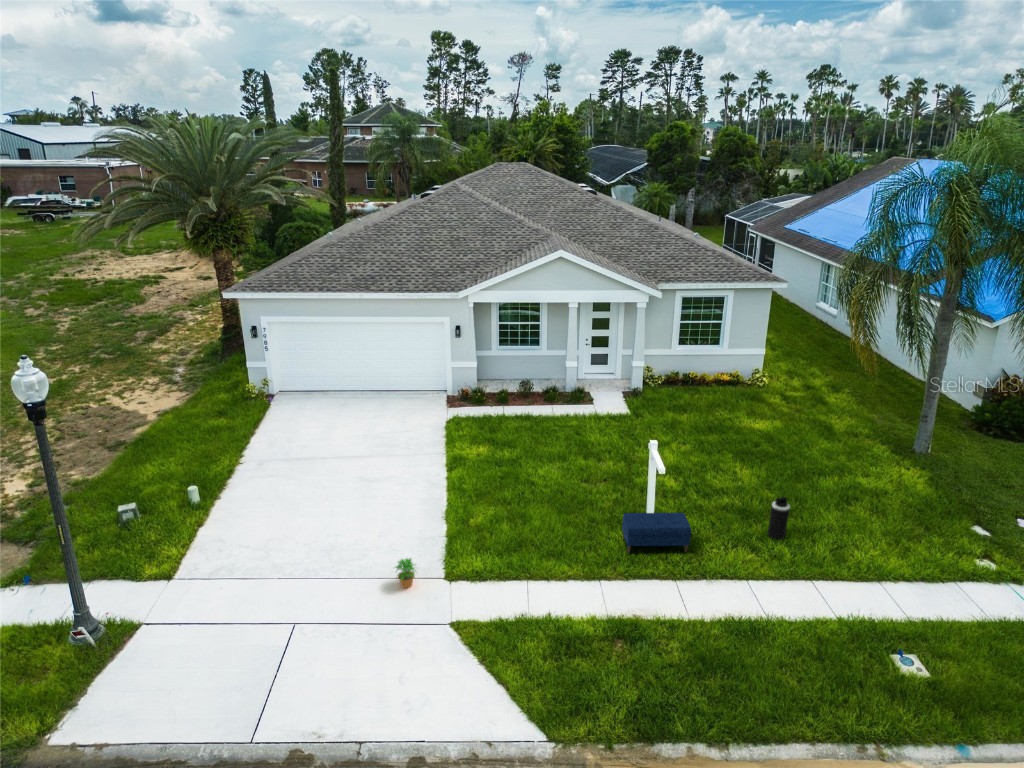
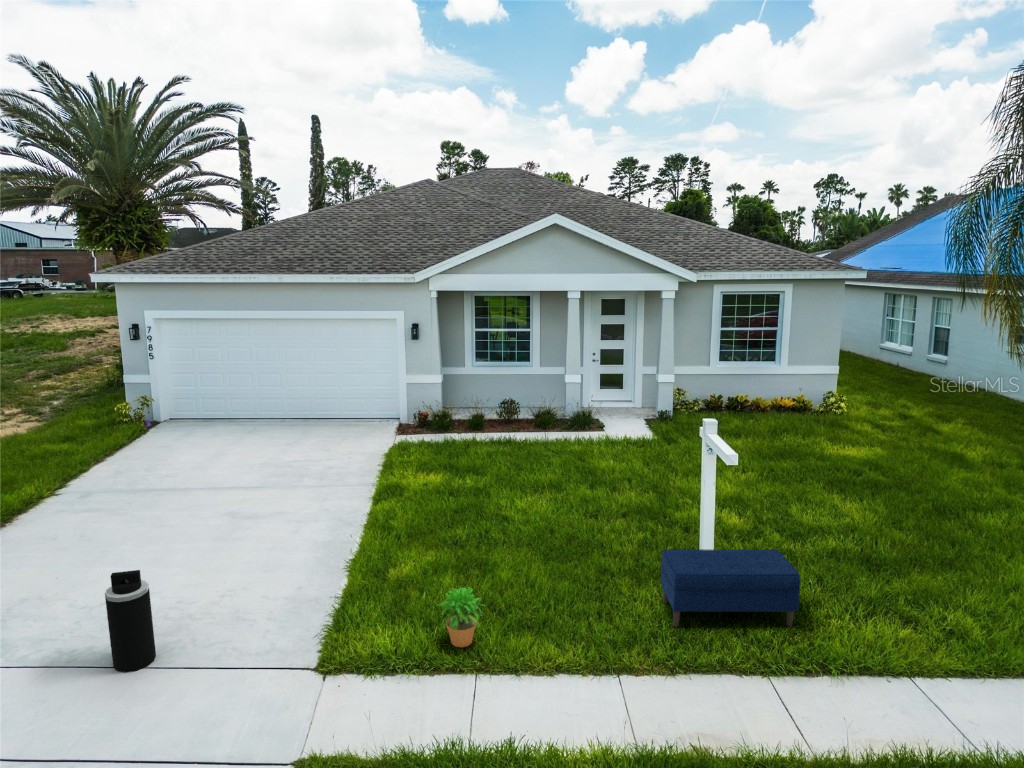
trash can: present [768,497,790,540] -> present [105,570,156,673]
potted plant: present [396,558,416,588] -> present [441,587,481,647]

